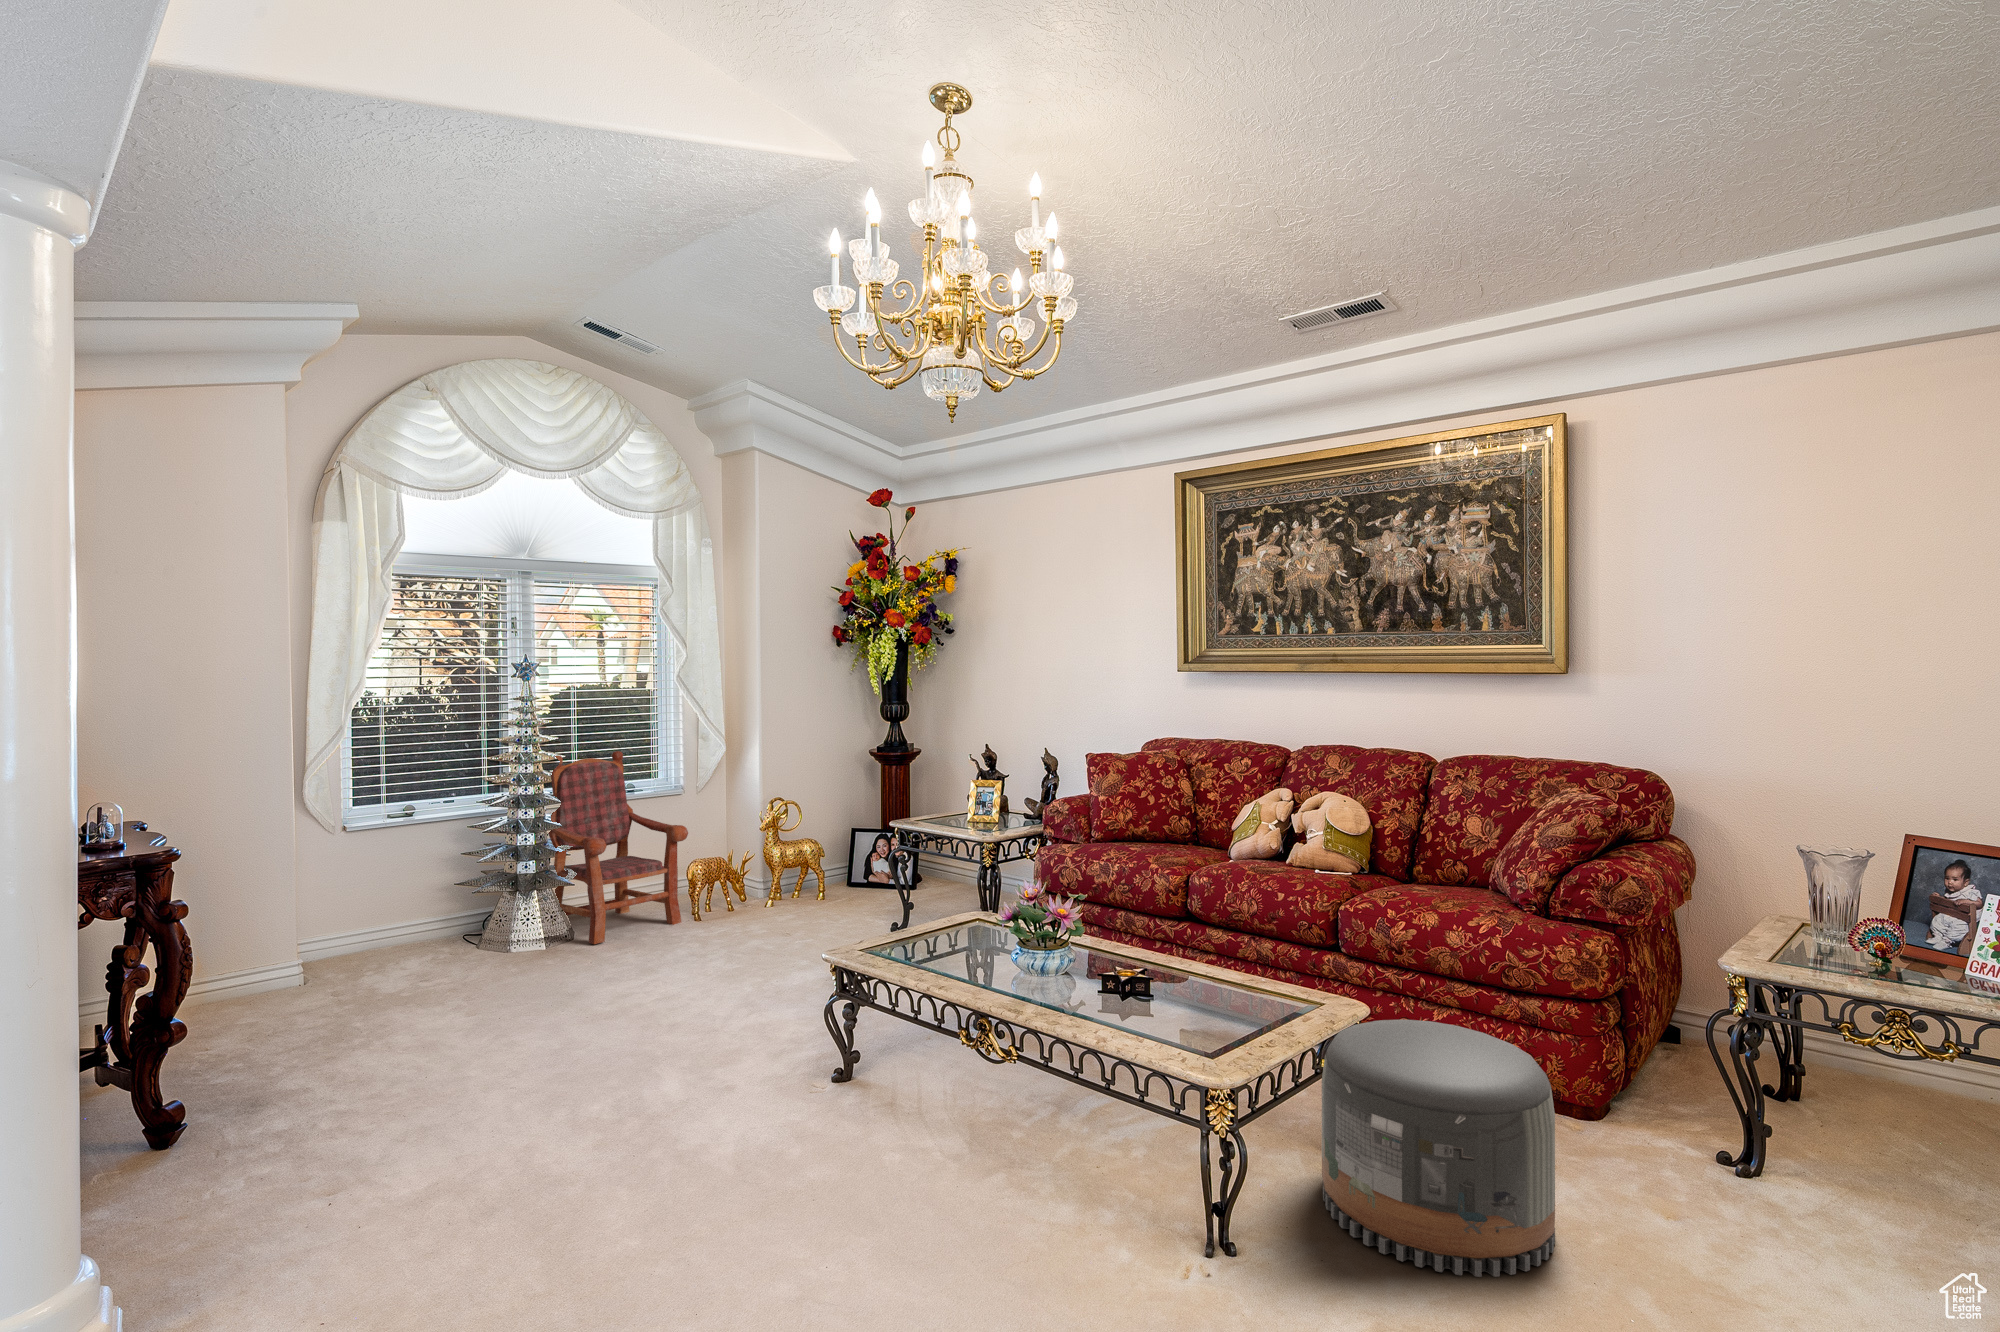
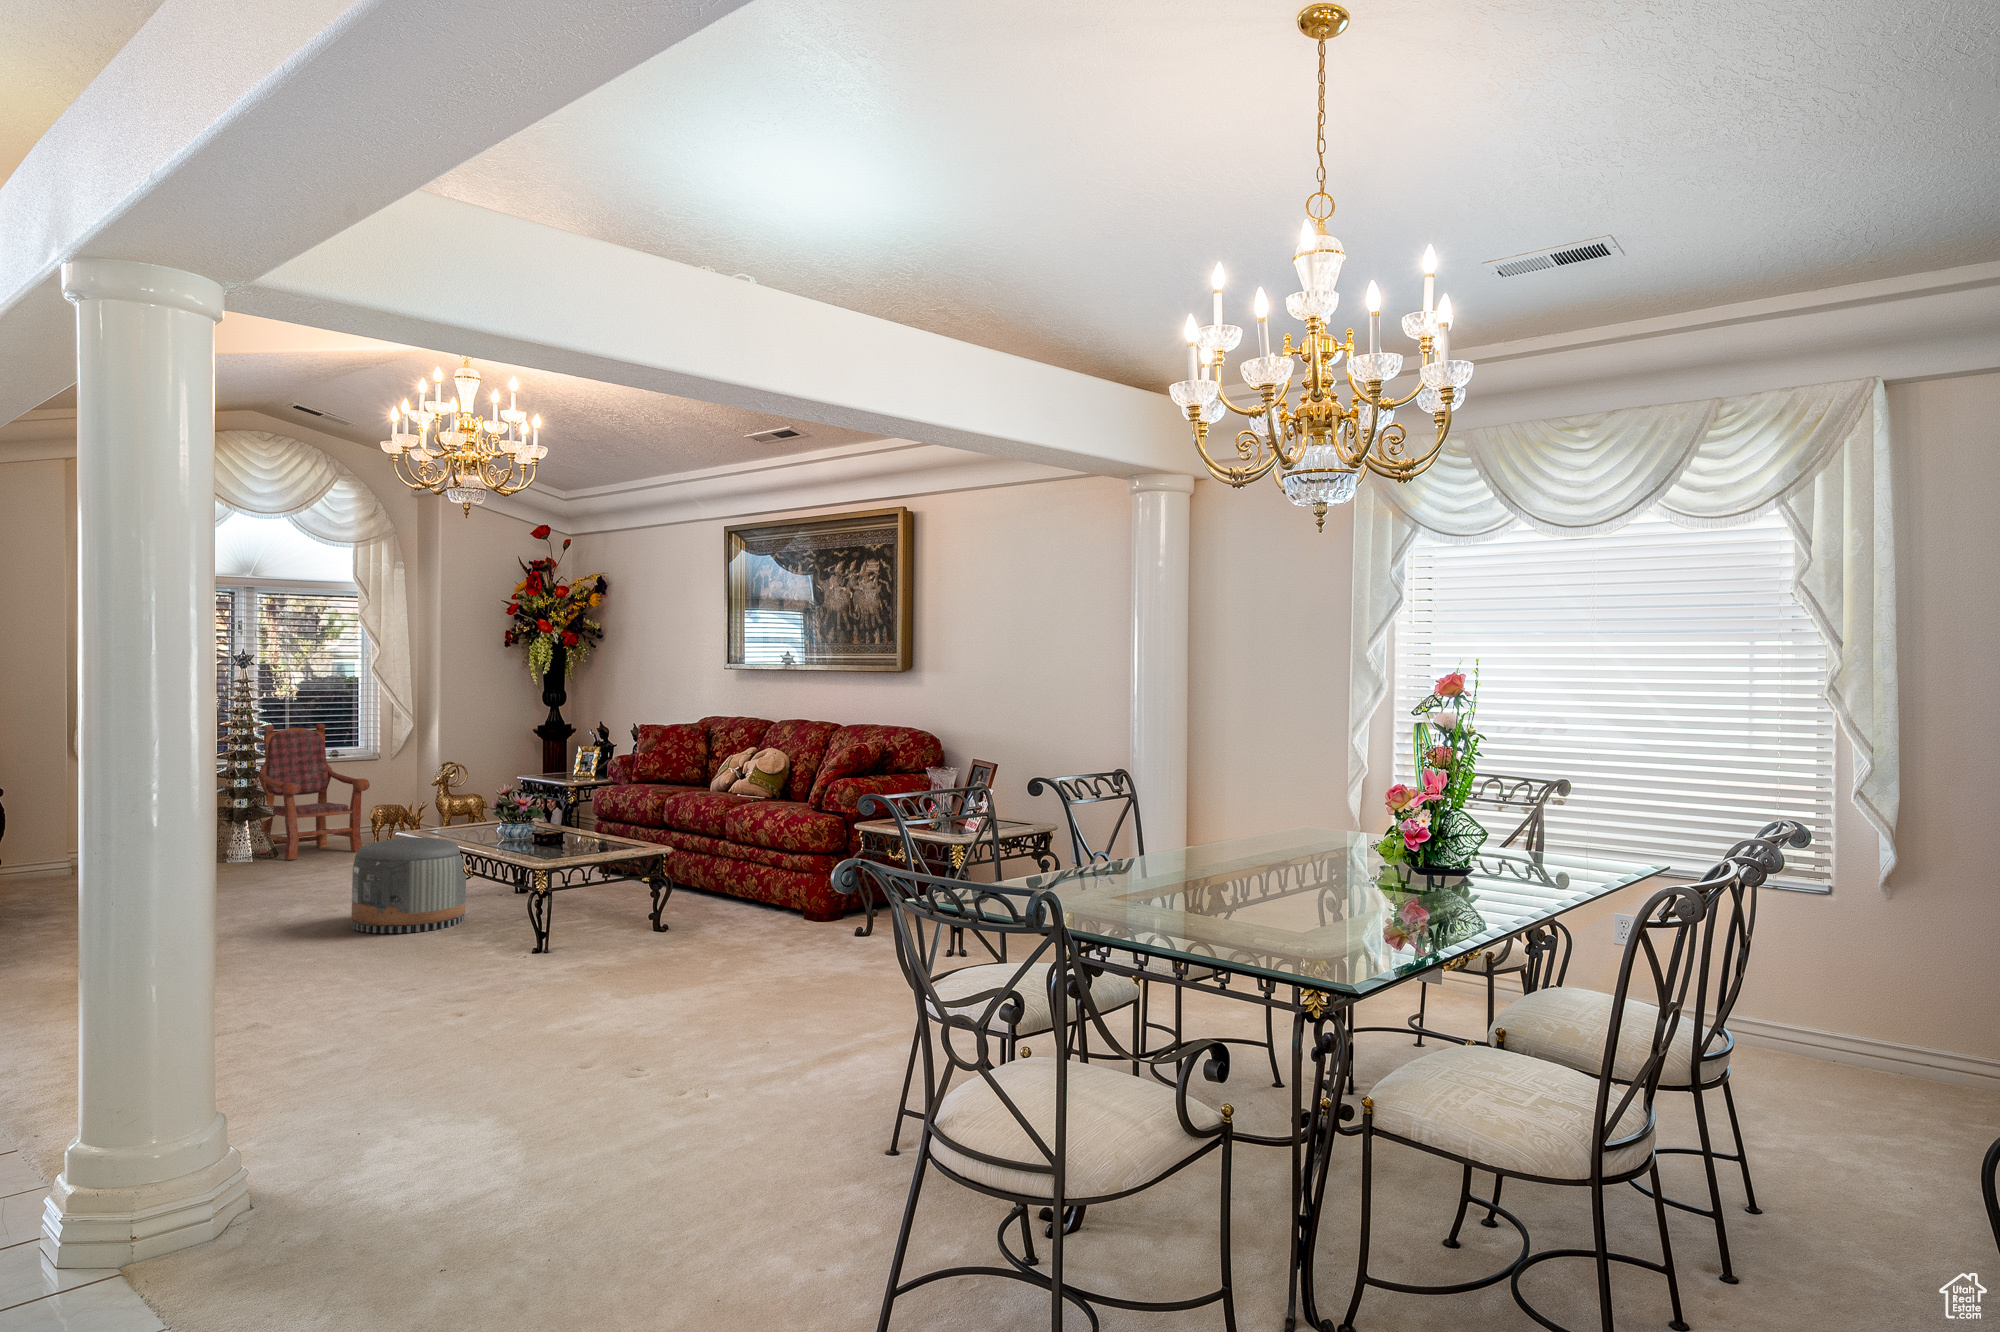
pouf: present [1322,1020,1555,1277] -> present [351,837,466,933]

